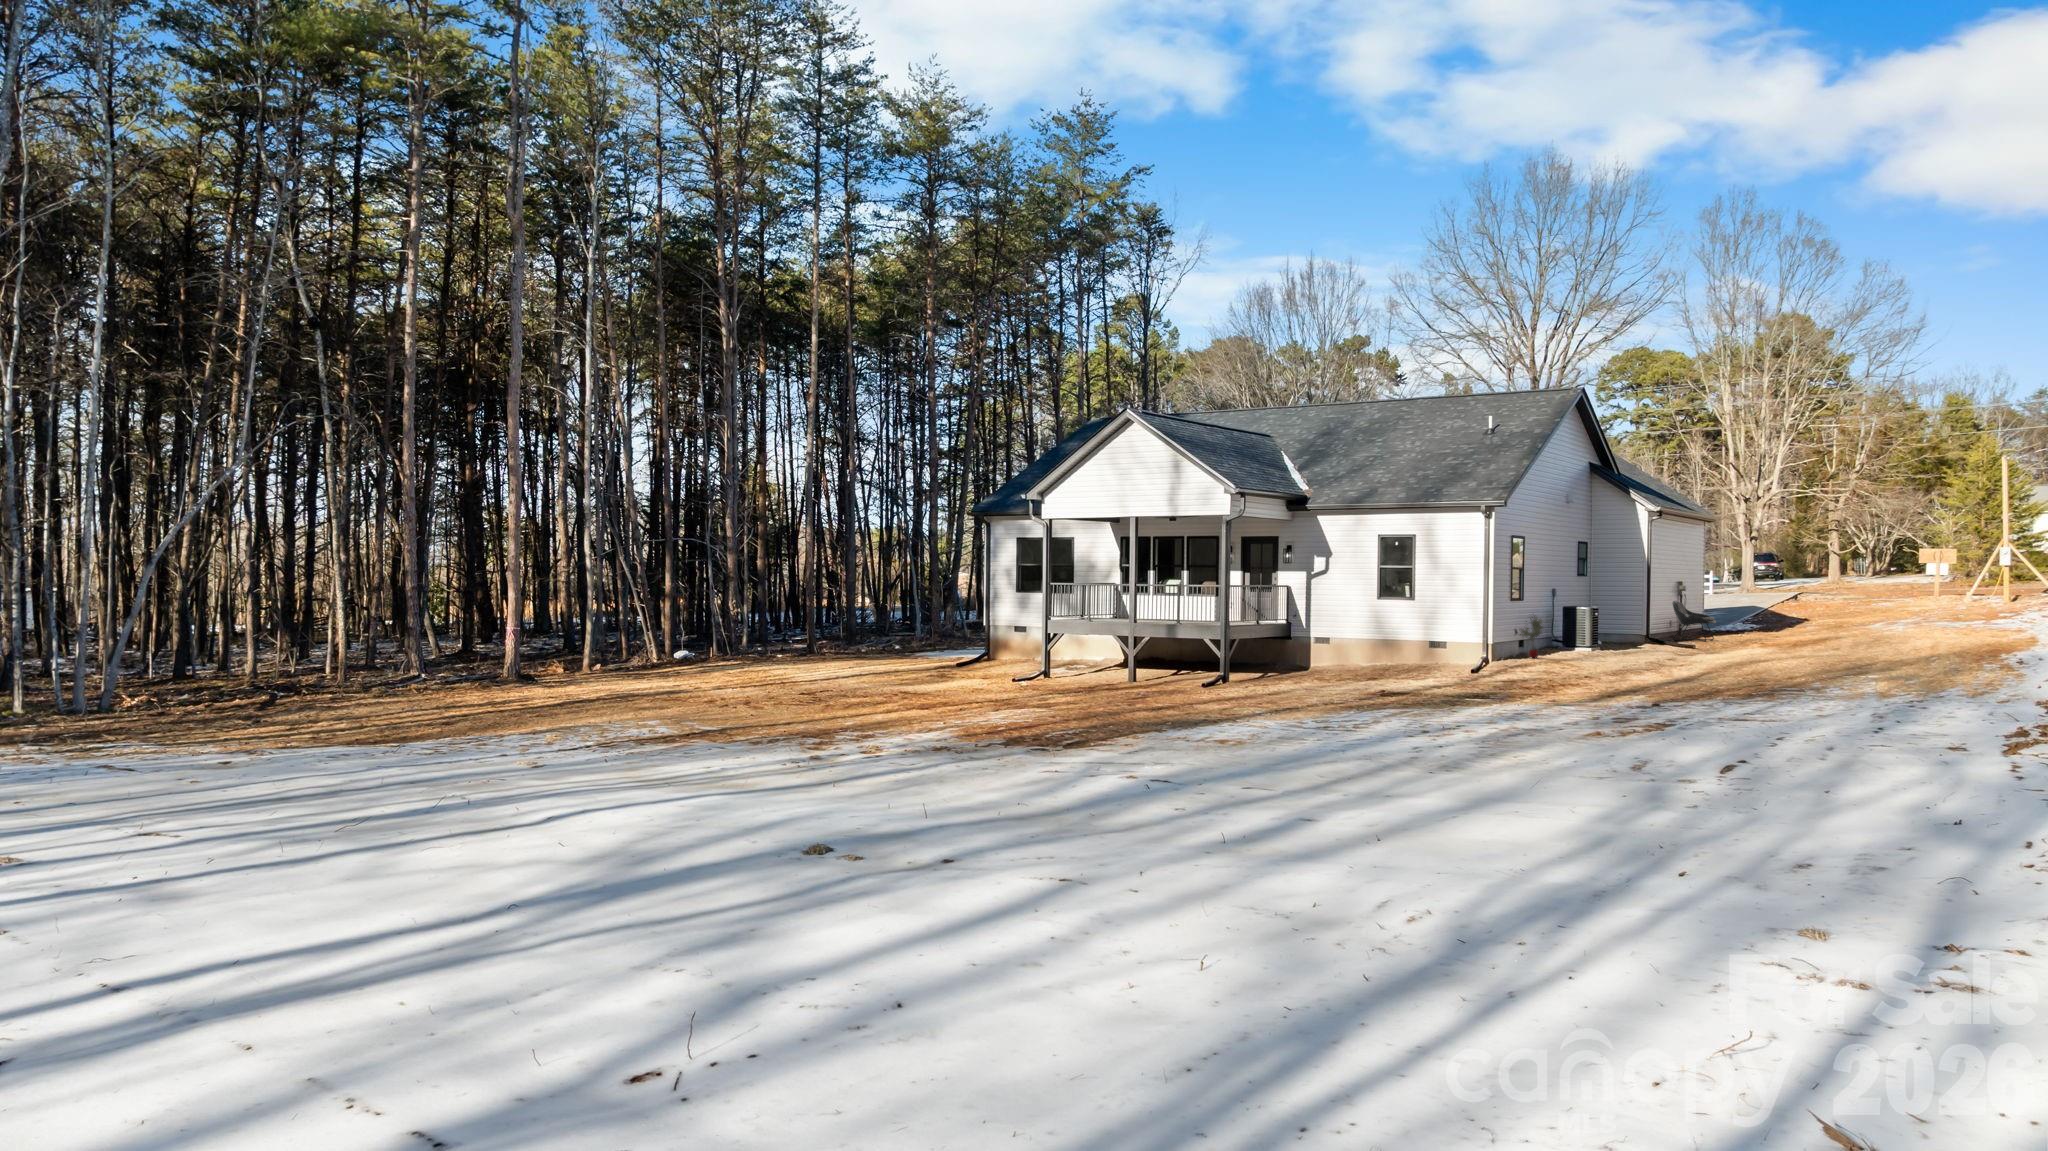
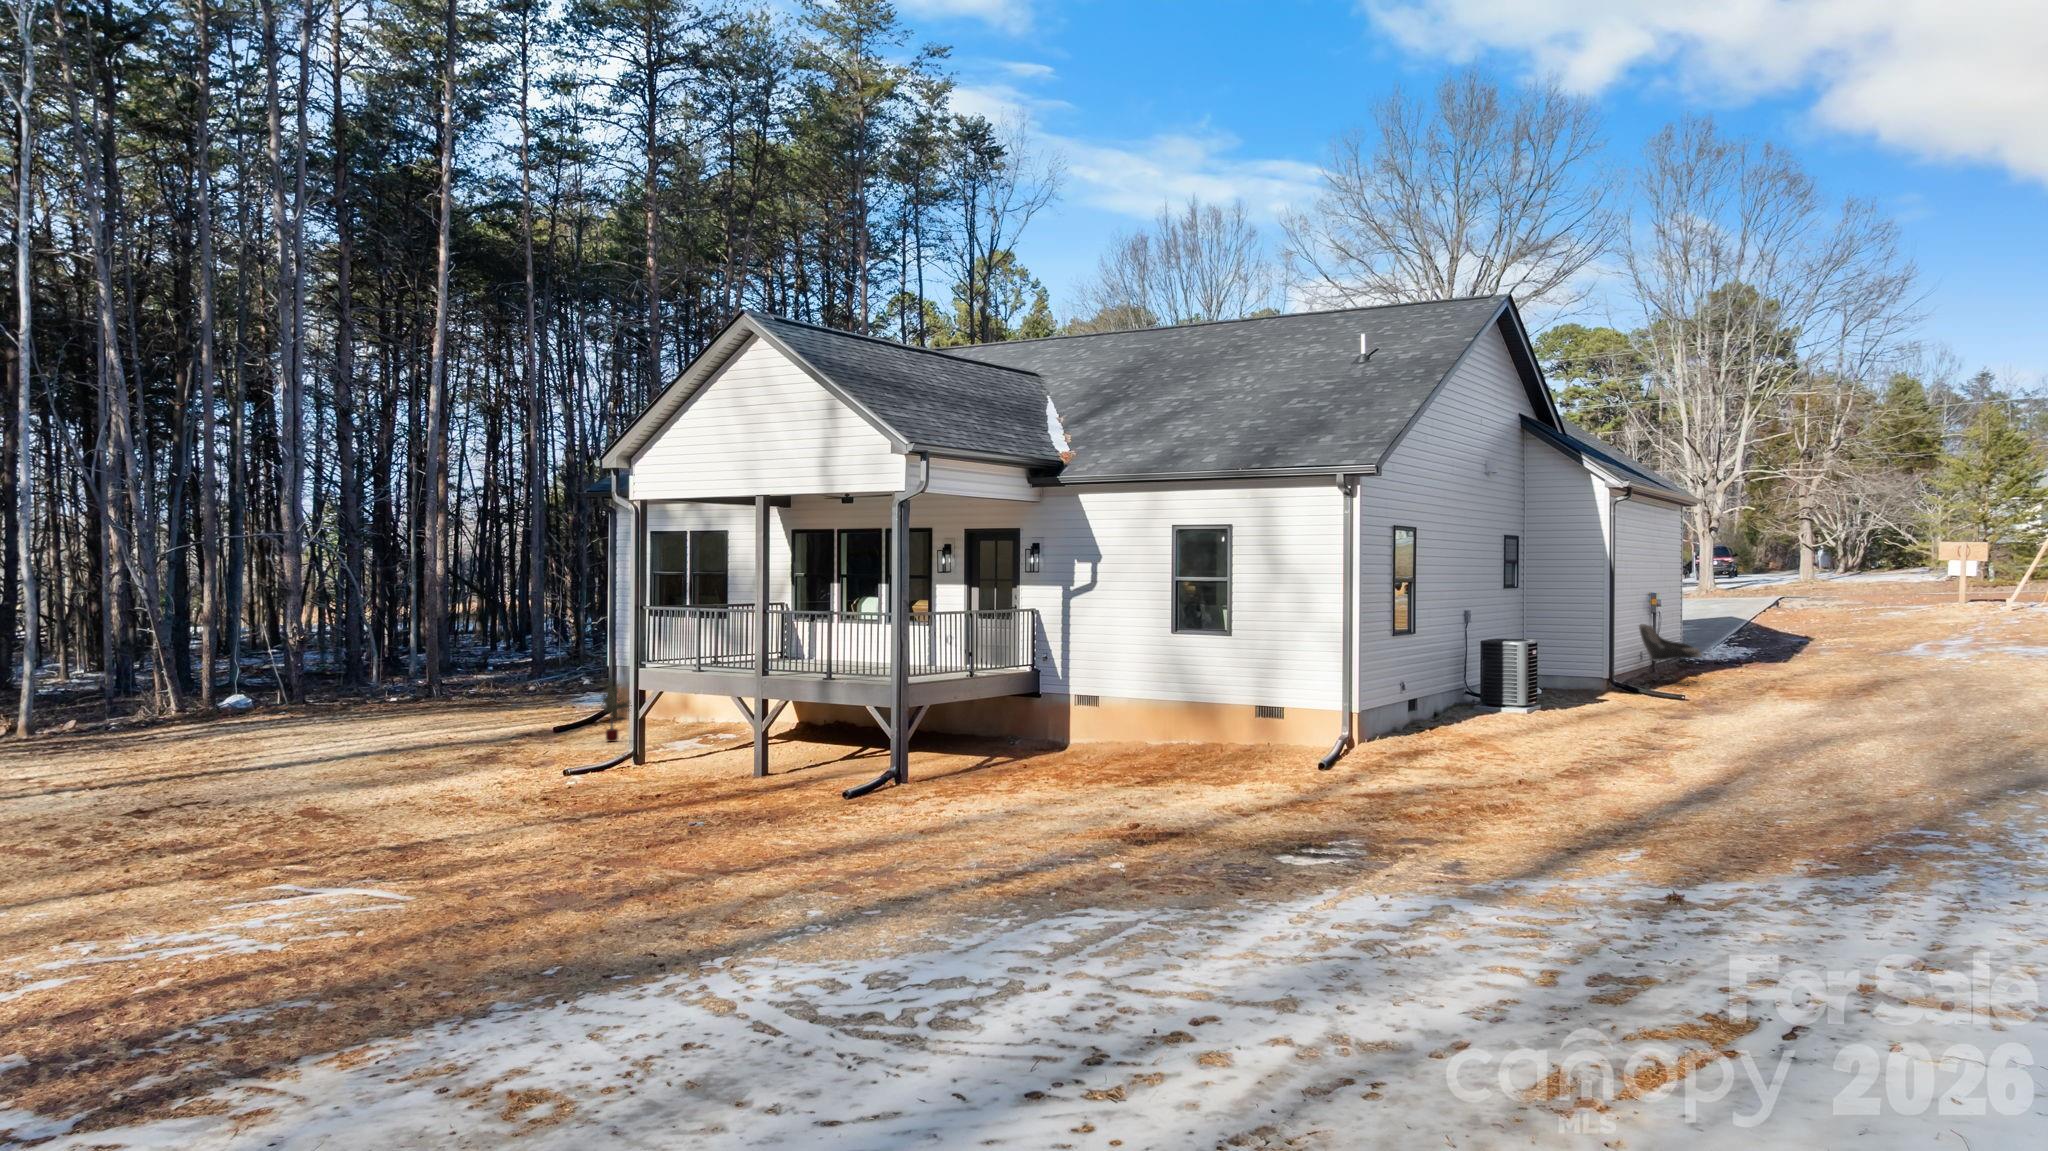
potted tree: present [1520,616,1543,658] -> present [601,681,632,742]

